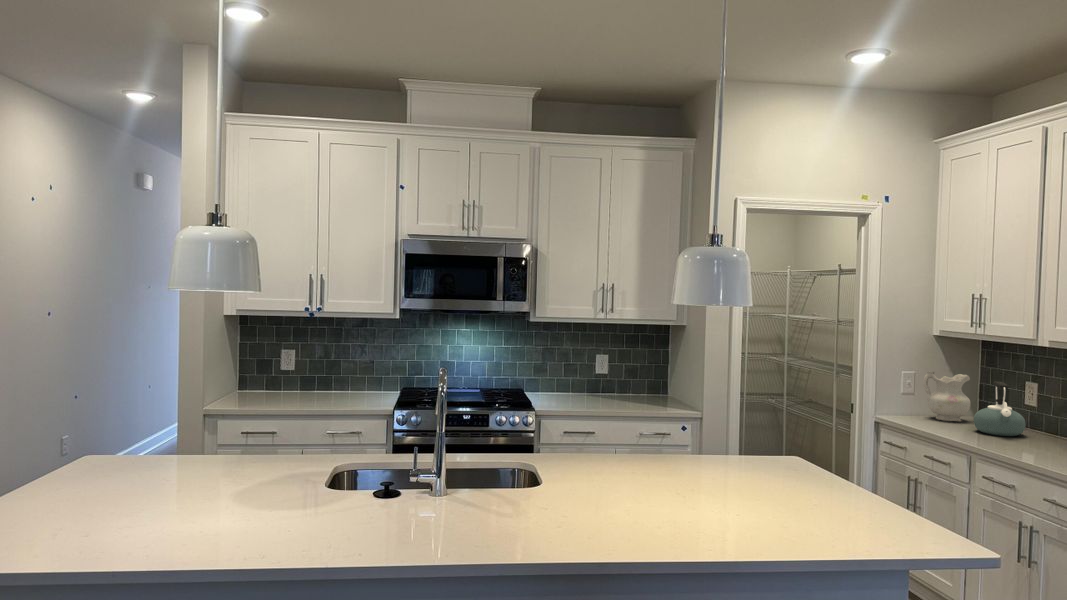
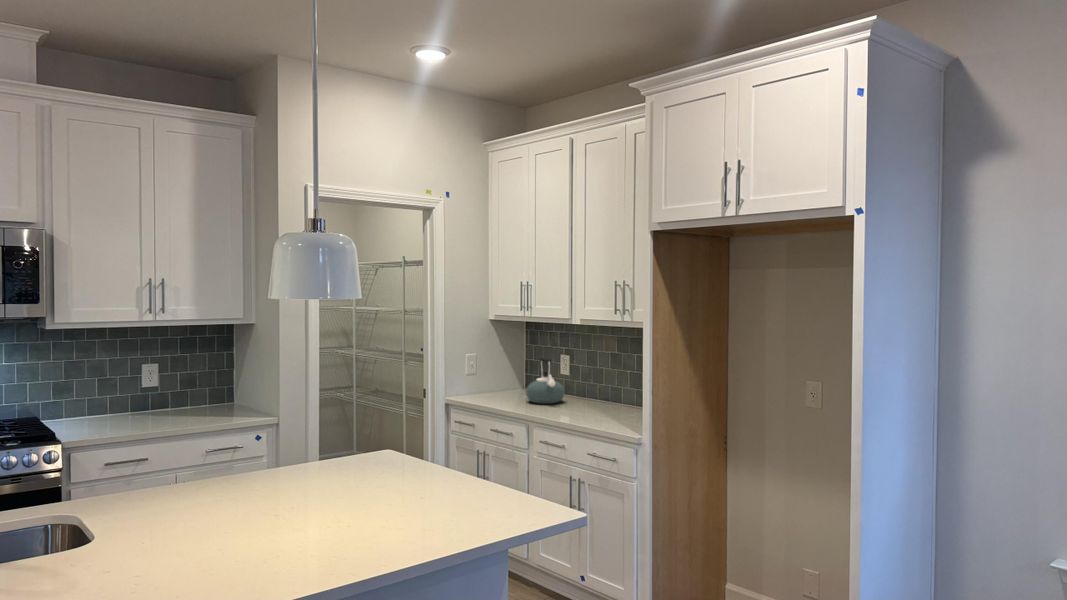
ceramic pitcher: present [924,371,970,422] -> none [484,352,521,396]

